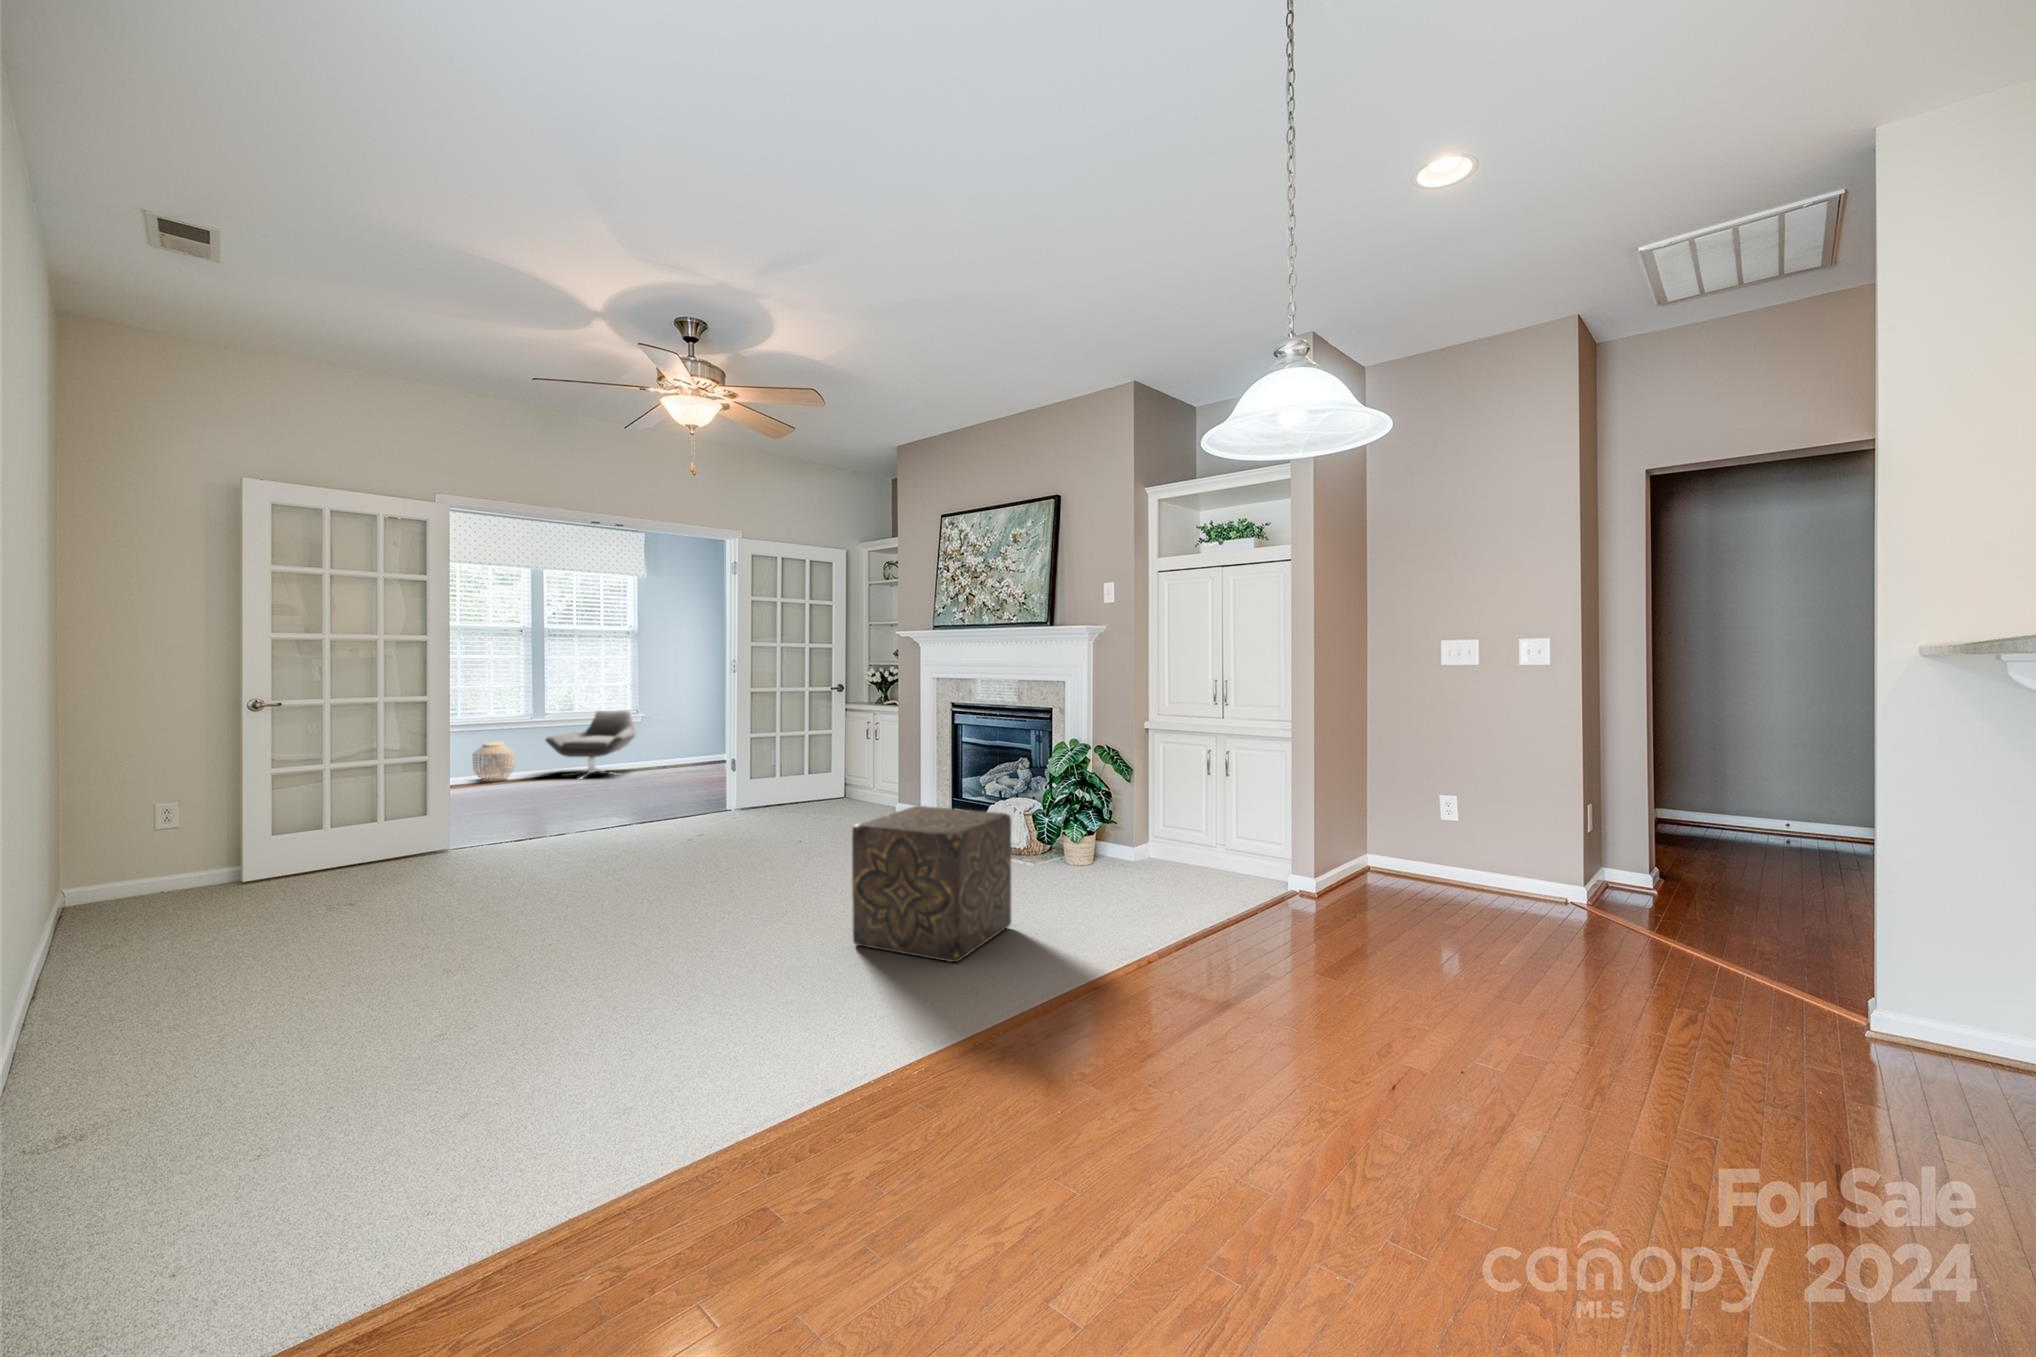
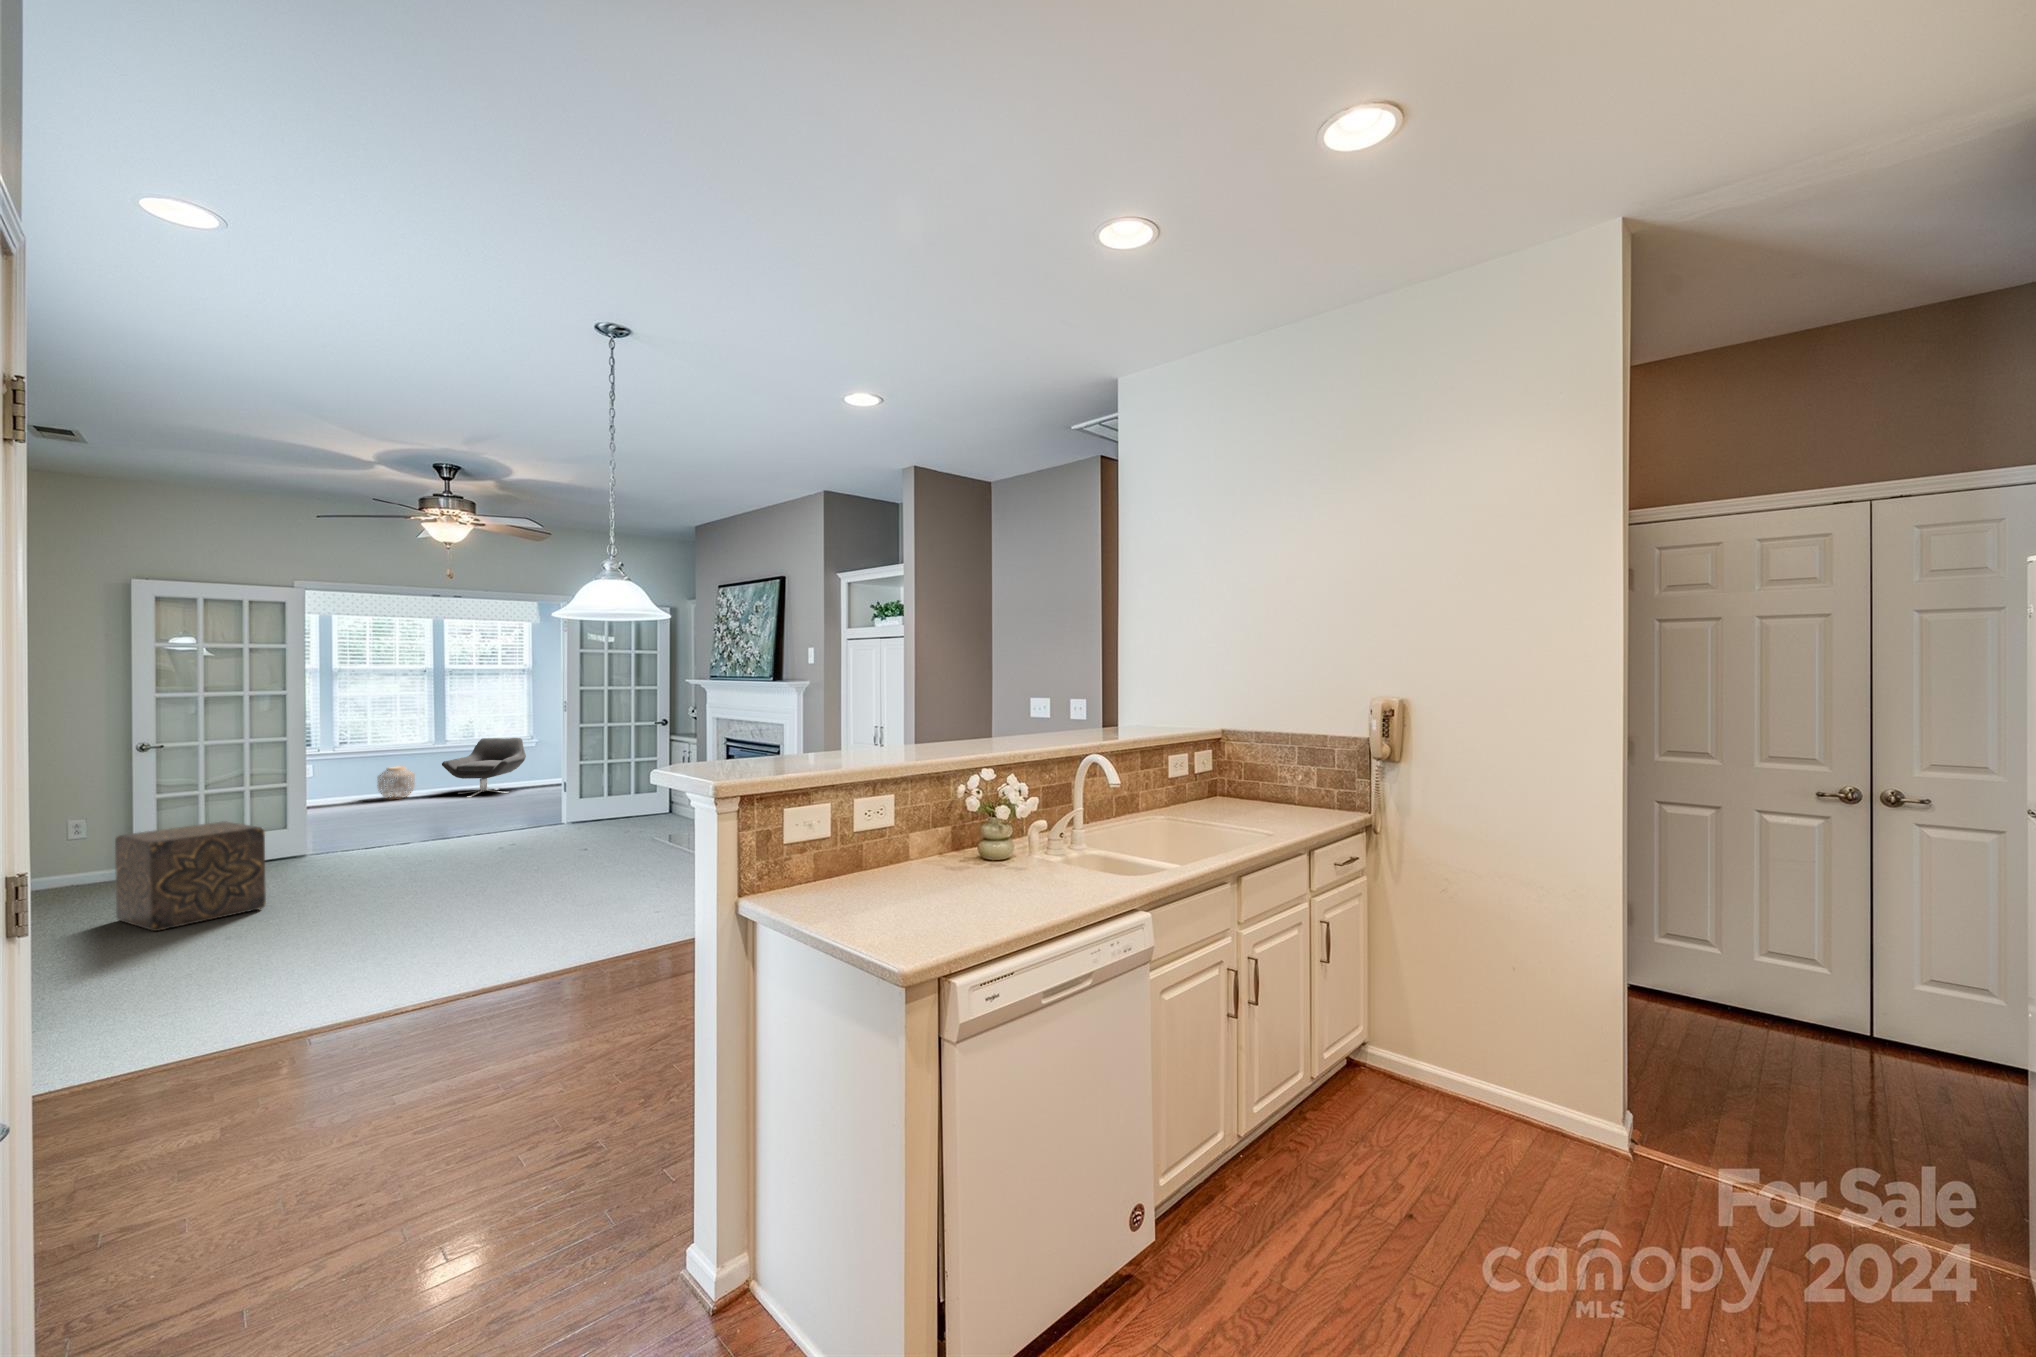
ottoman: present [852,806,1011,962] -> present [115,821,266,931]

